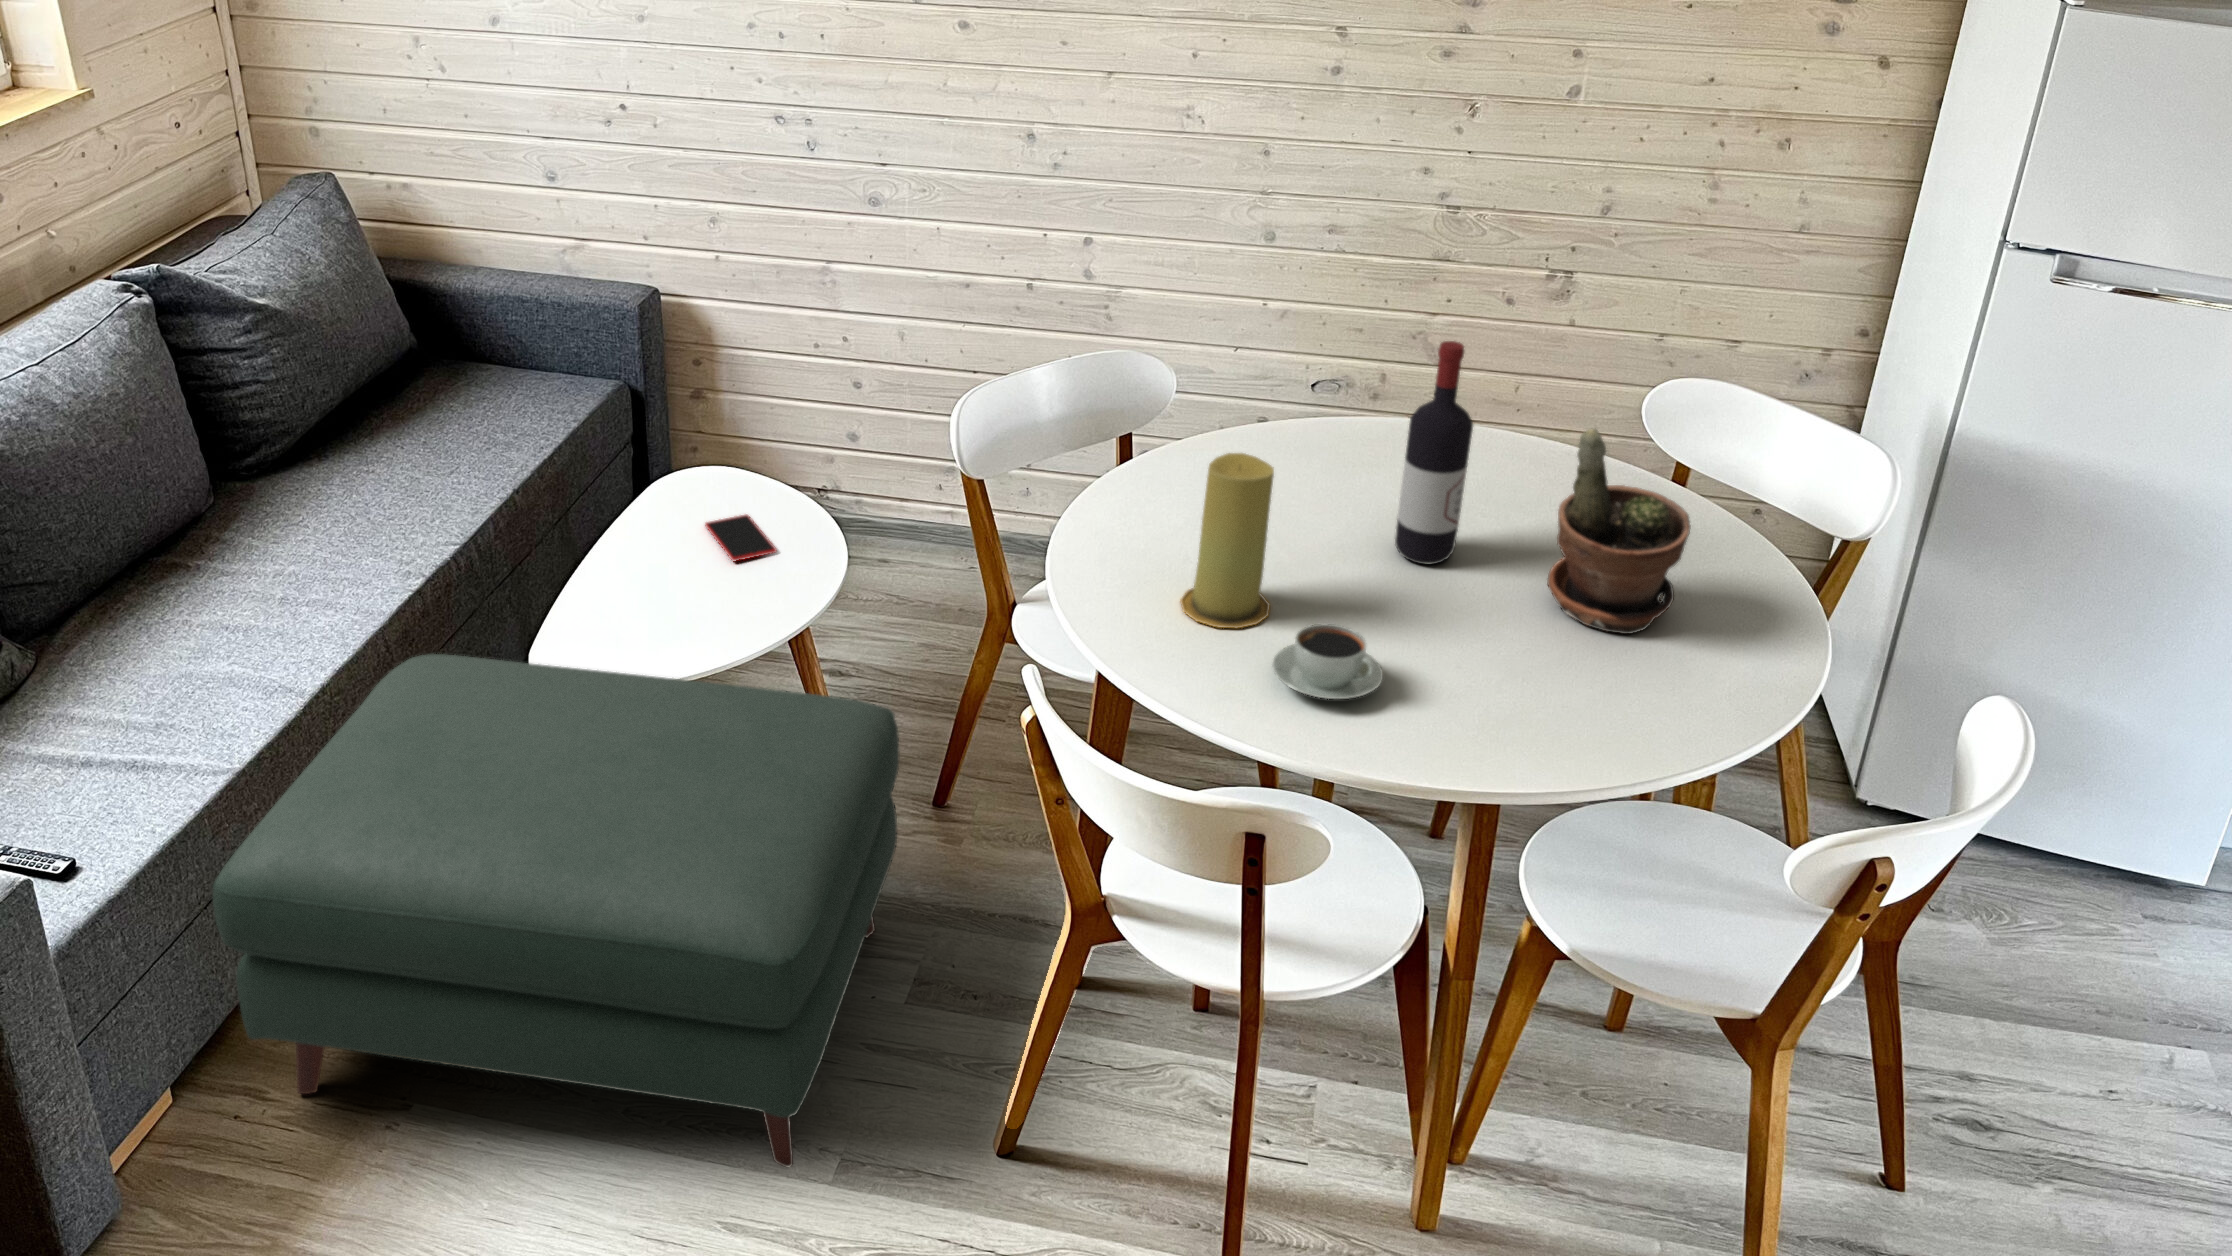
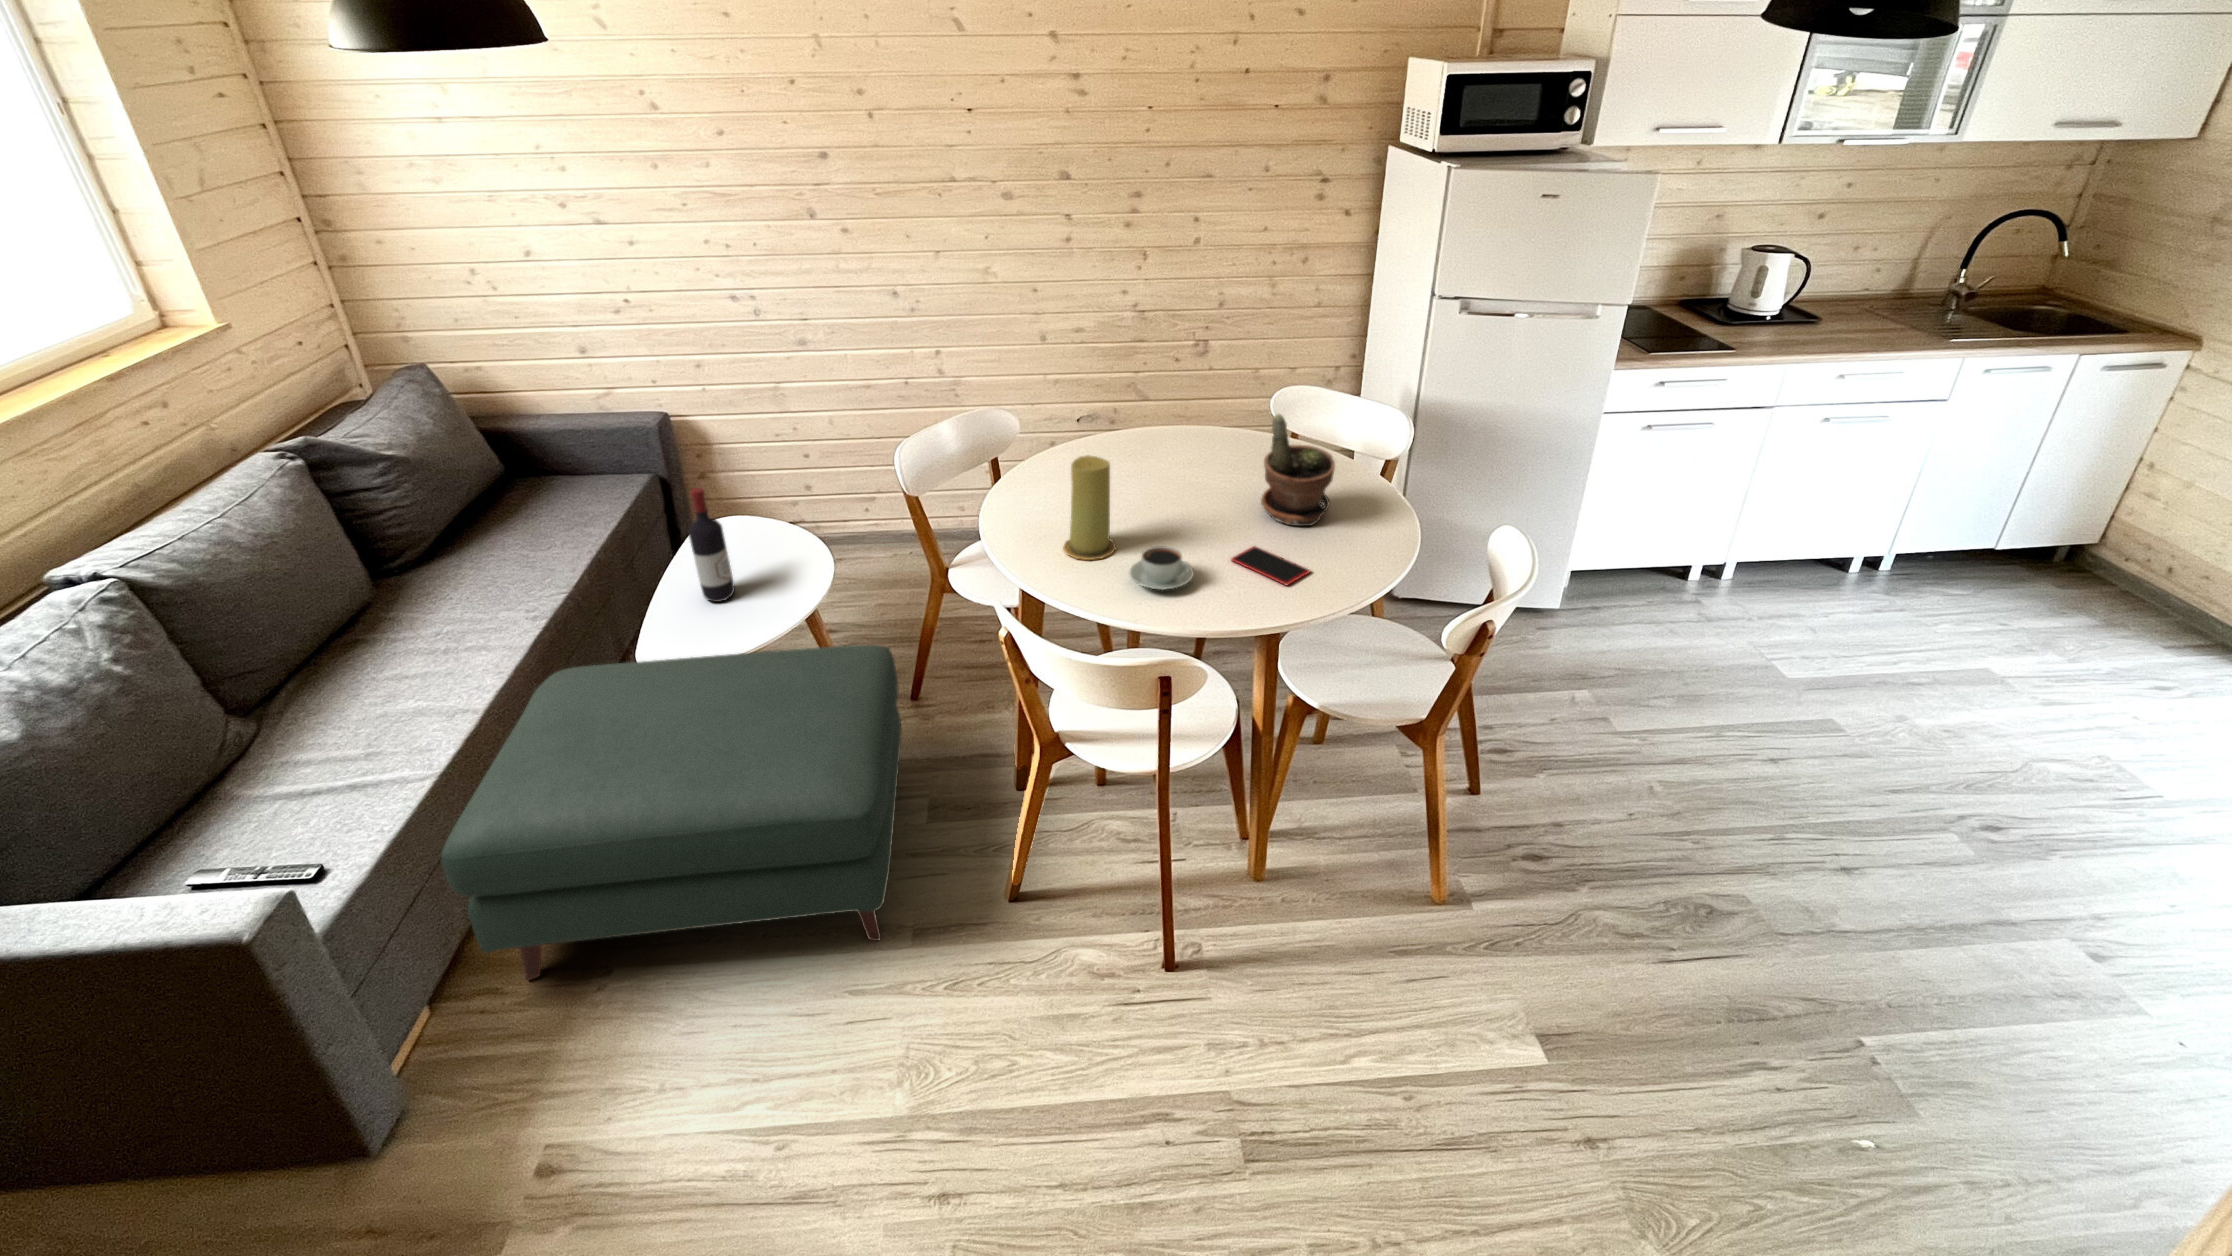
wine bottle: present [1395,341,1473,564] -> present [688,488,735,602]
smartphone: present [705,515,777,561] -> present [1231,546,1310,585]

